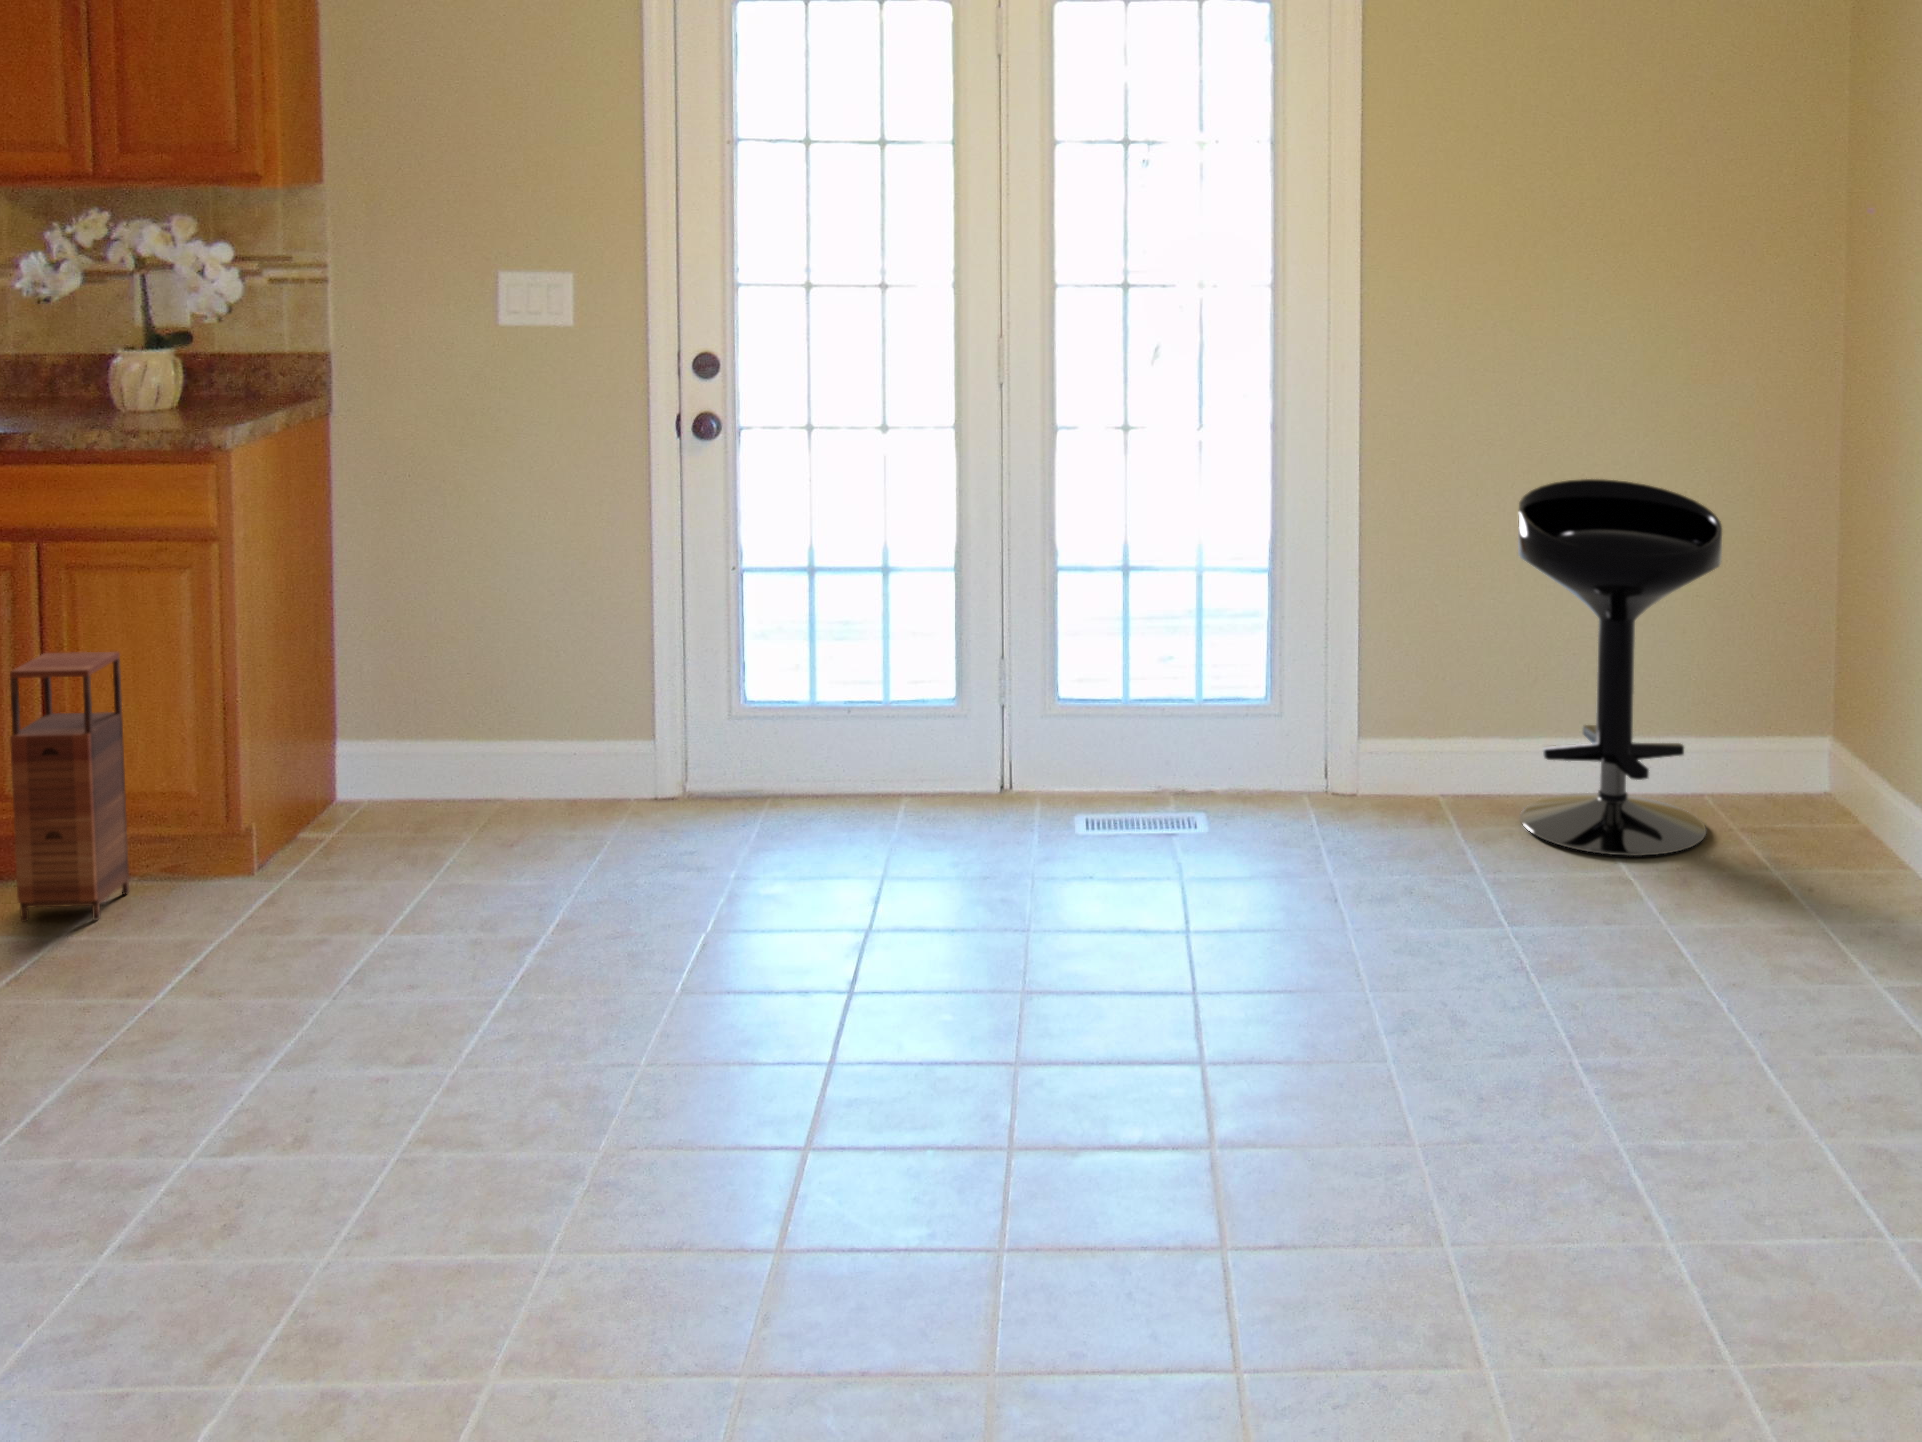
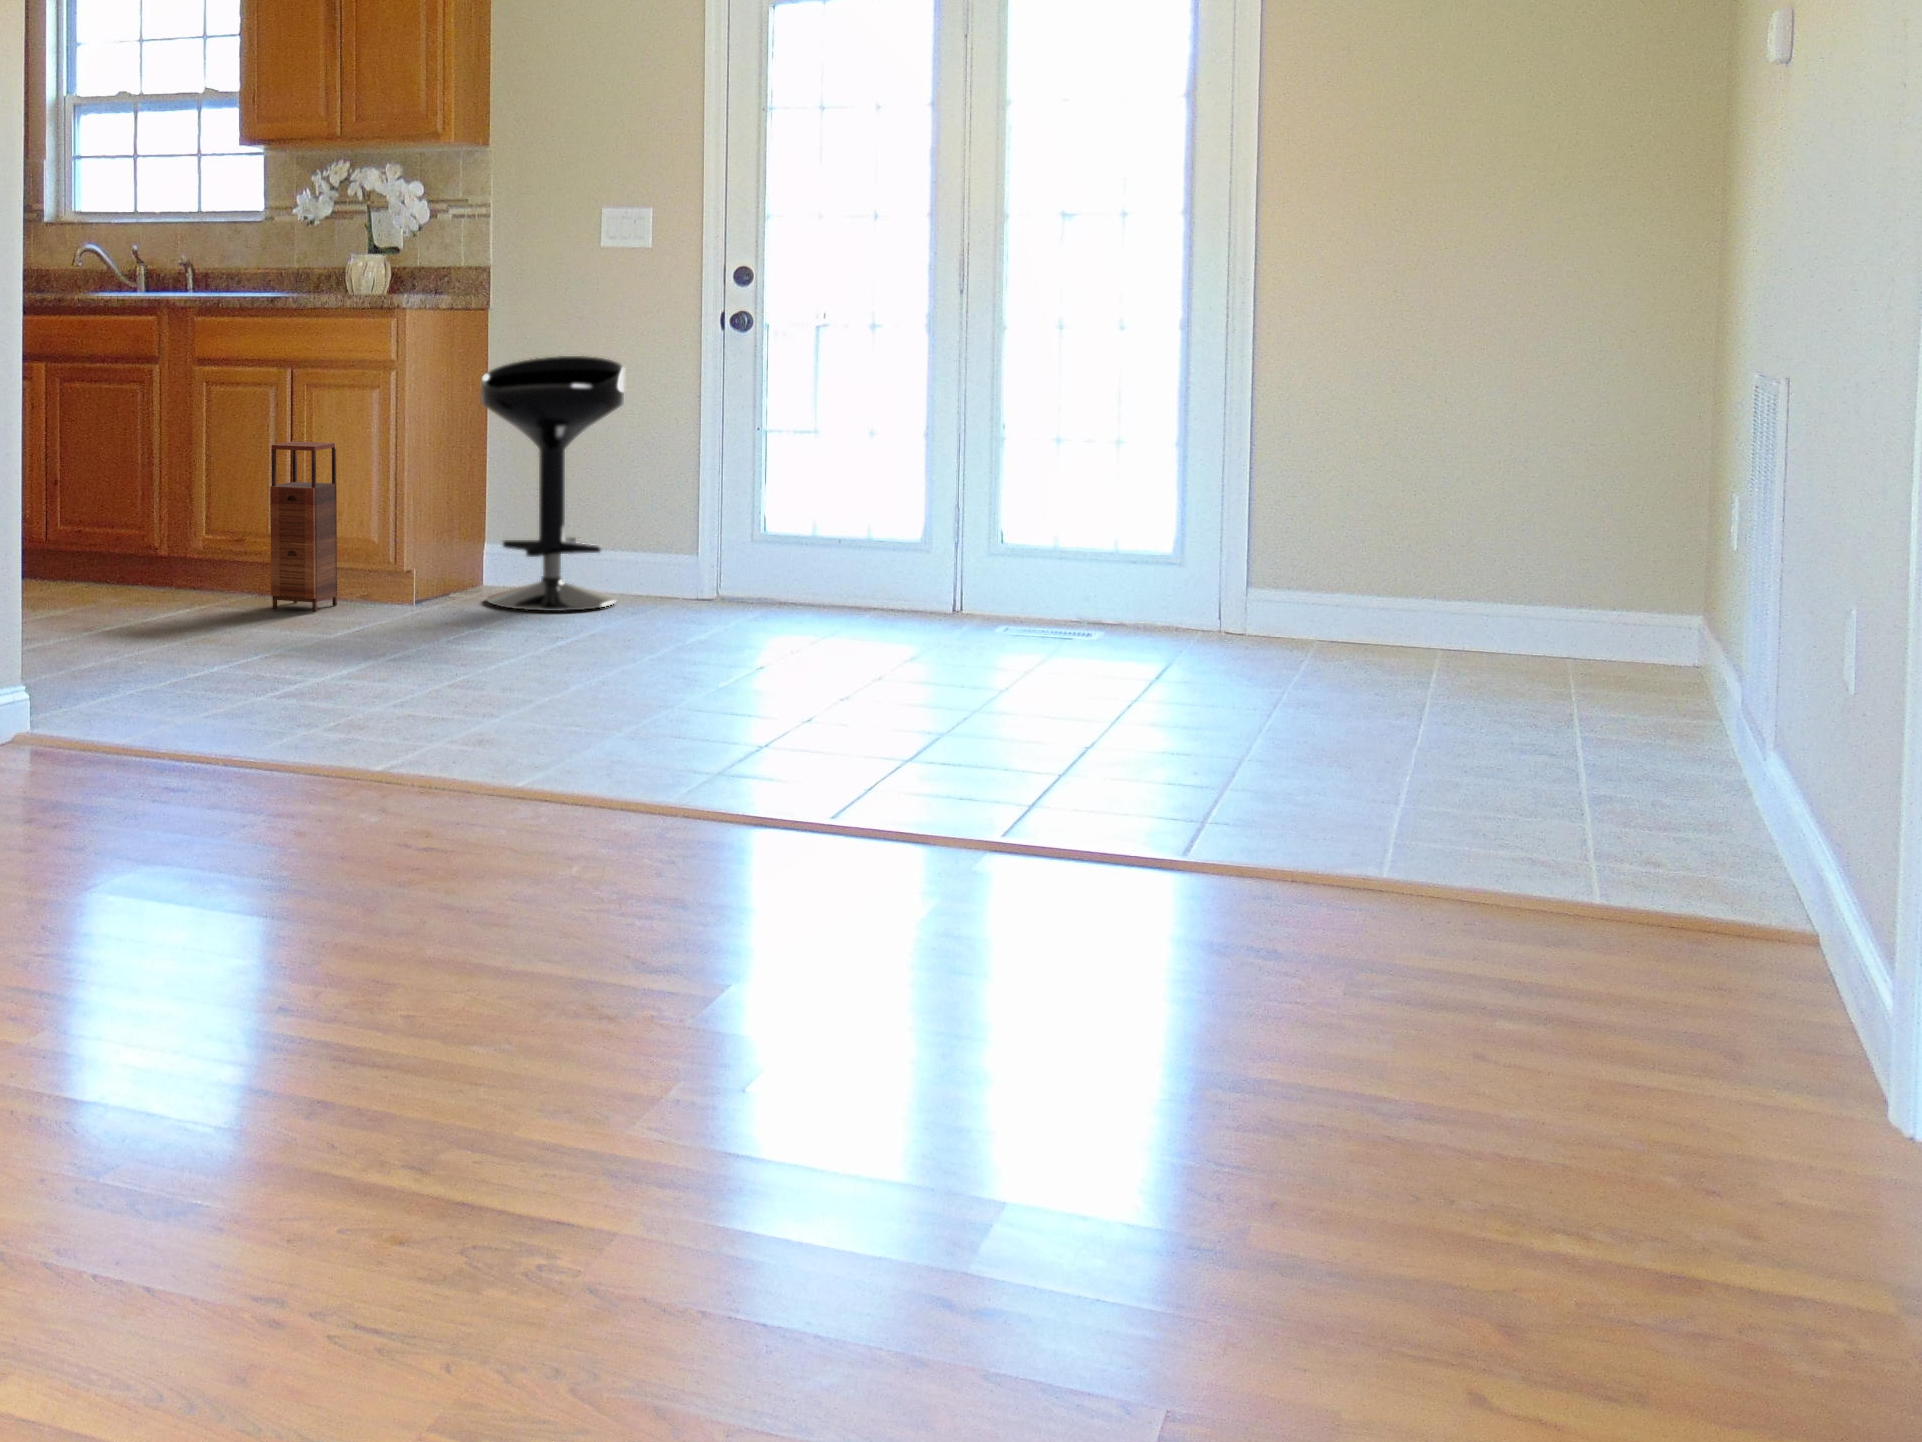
bar stool: present [1518,479,1722,856] -> present [480,356,624,611]

